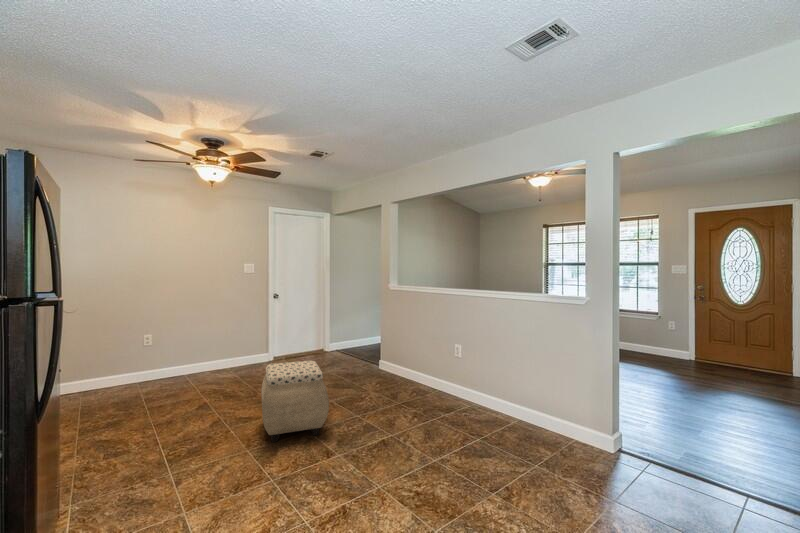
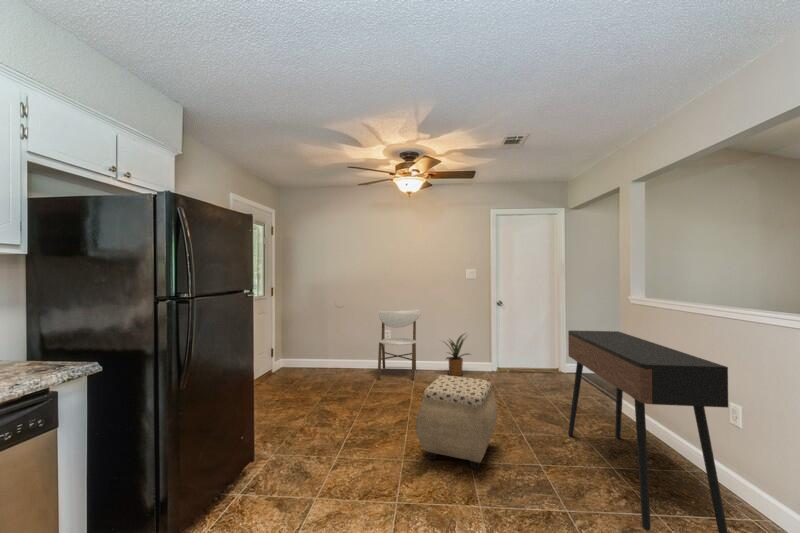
dining chair: none [135,308,194,394] -> present [378,309,420,380]
console table: none [362,309,468,428] -> present [568,331,728,533]
house plant: none [215,327,252,373] -> present [446,334,469,376]

